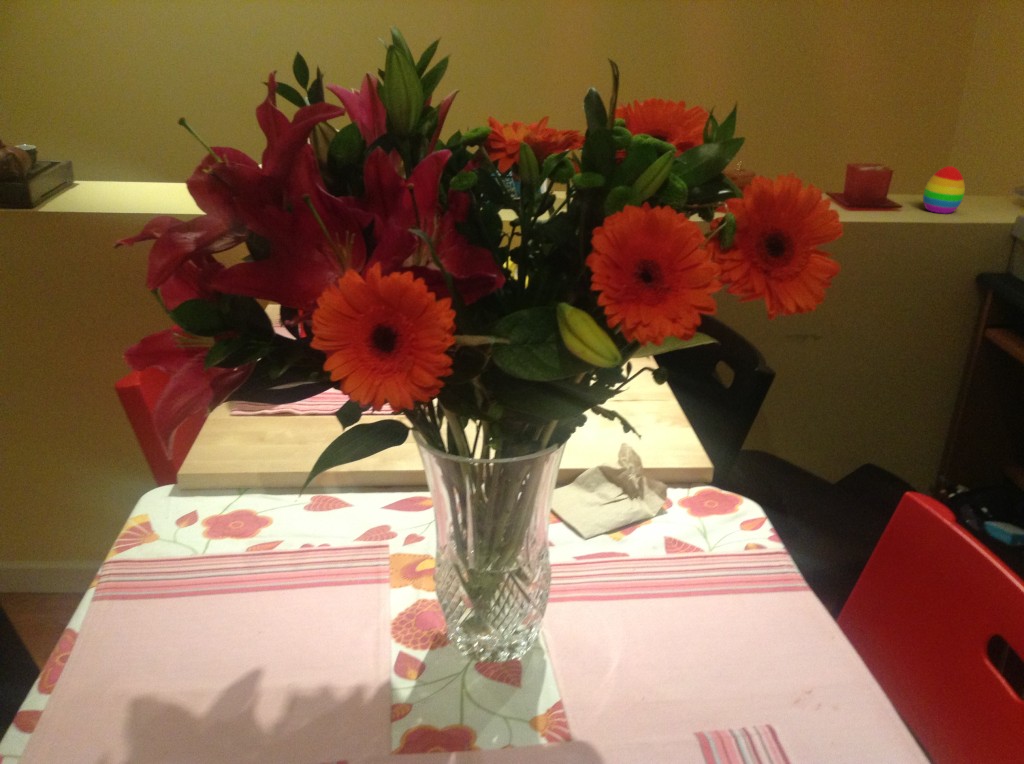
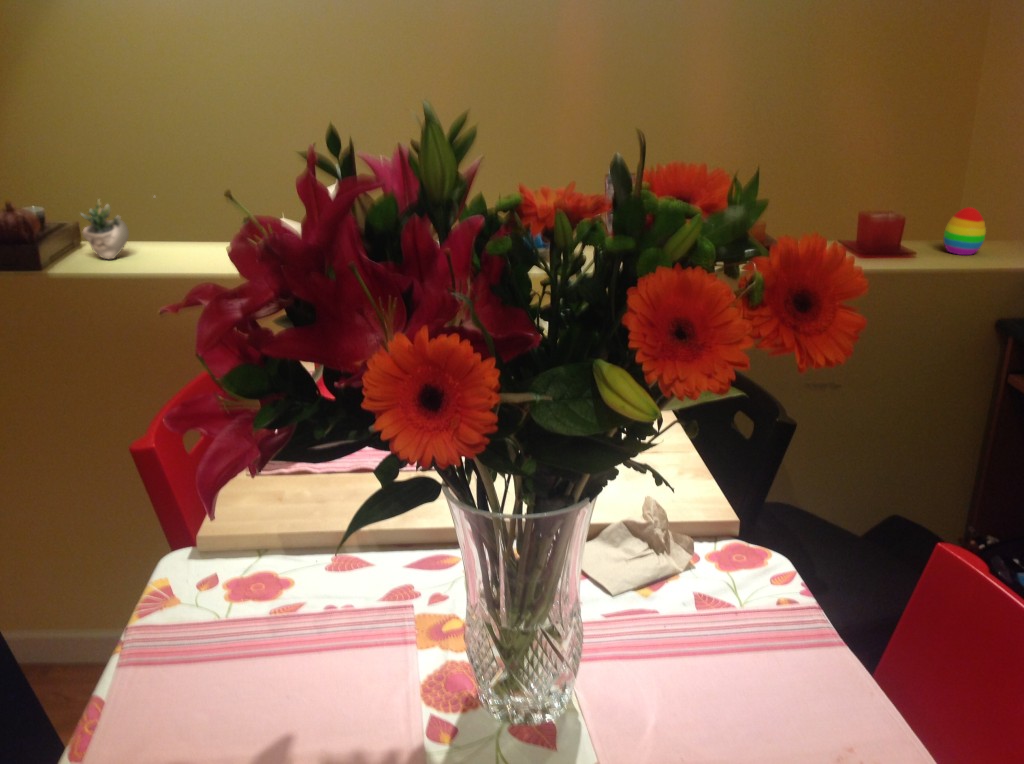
succulent plant: none [74,138,149,202] -> present [80,200,129,259]

